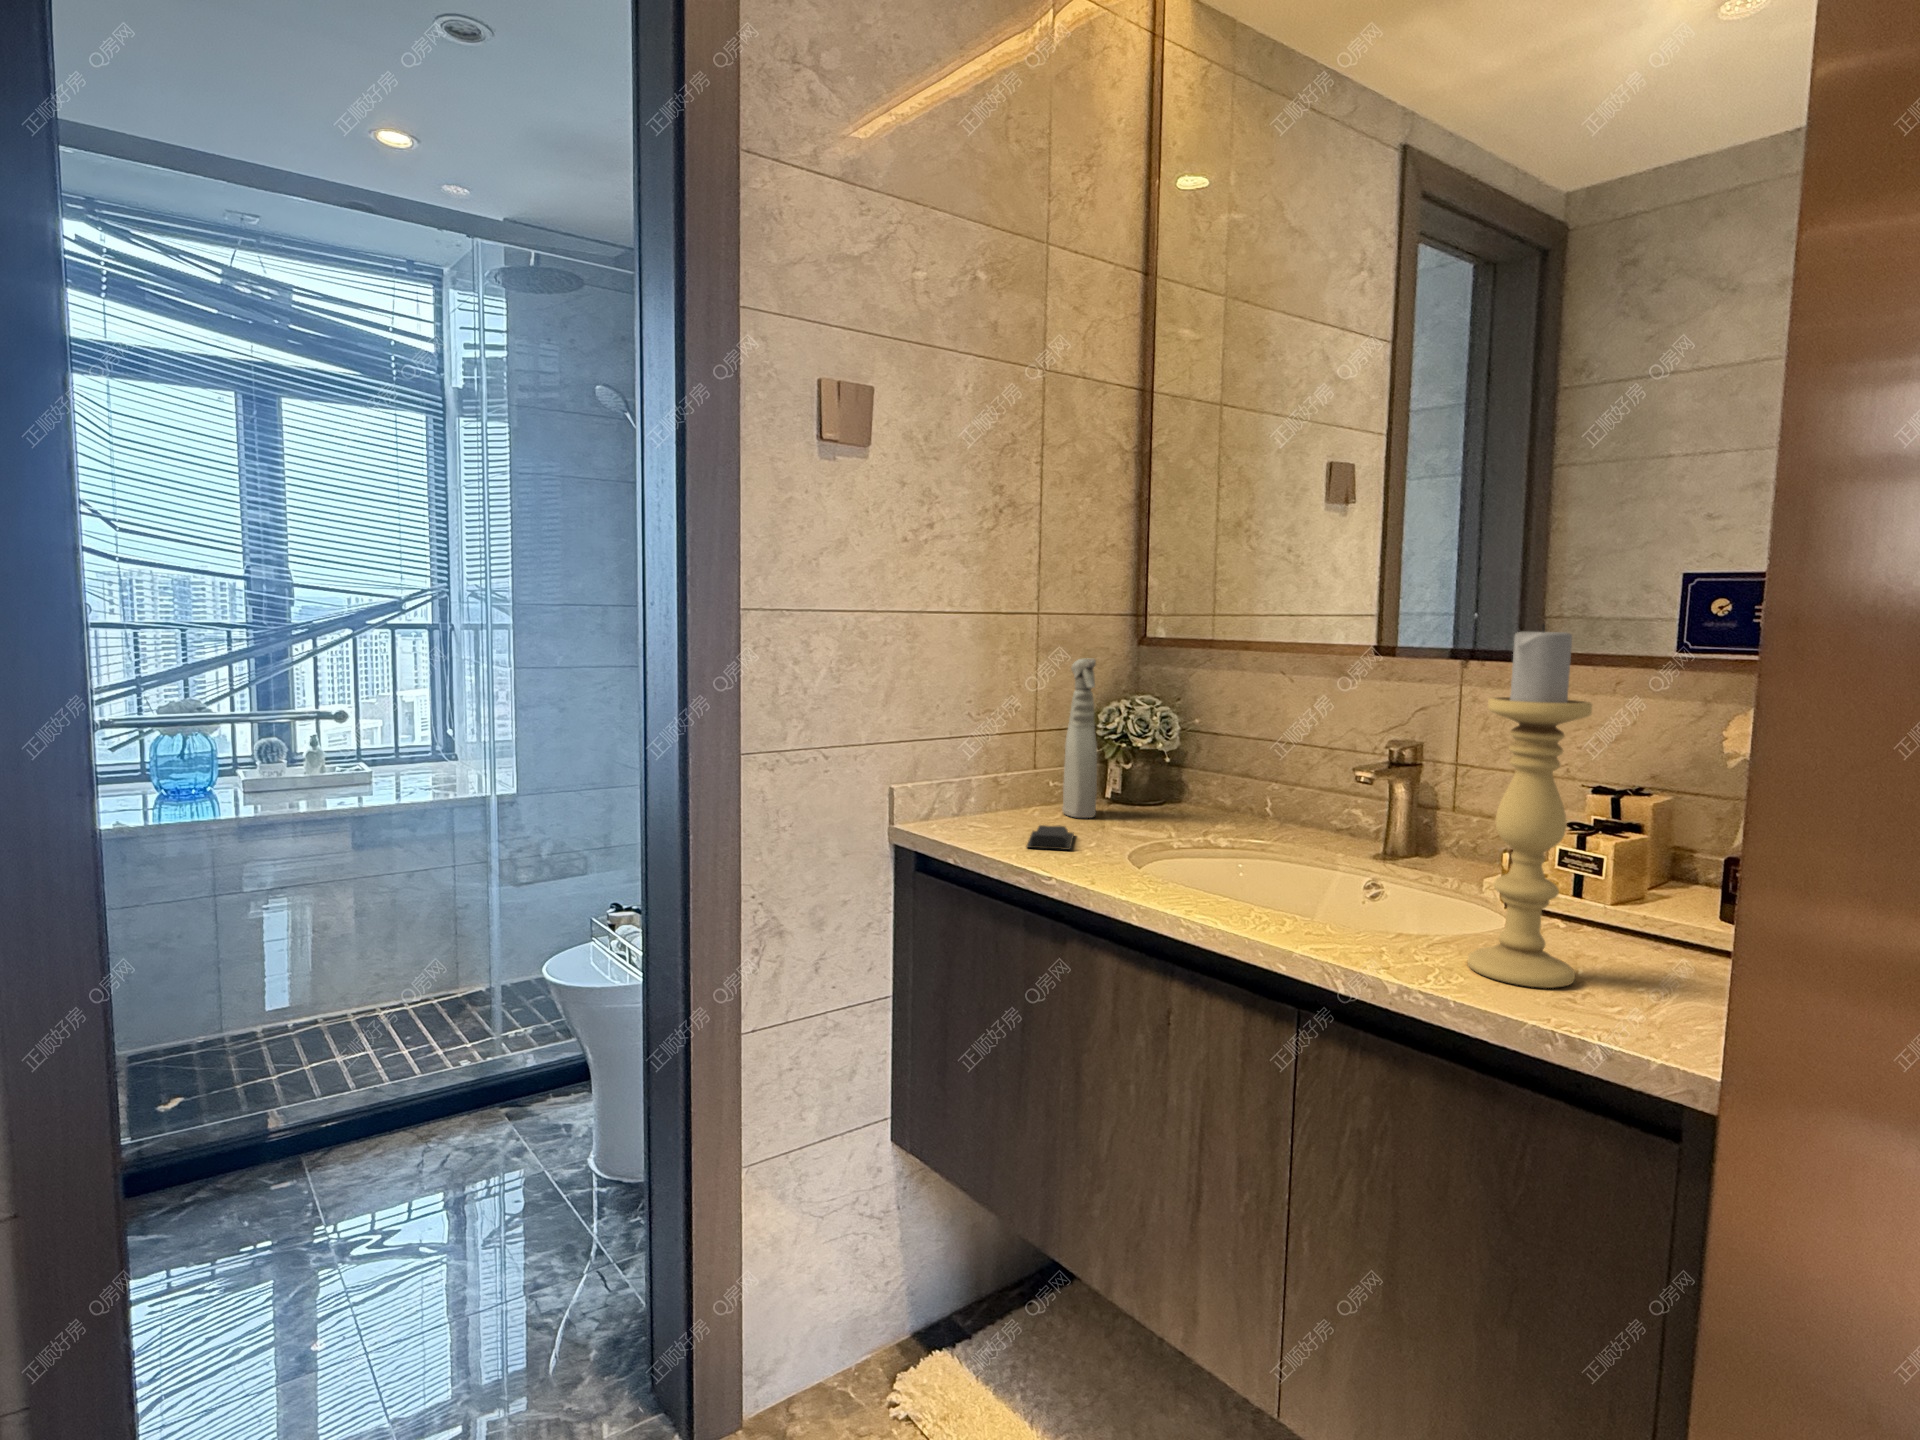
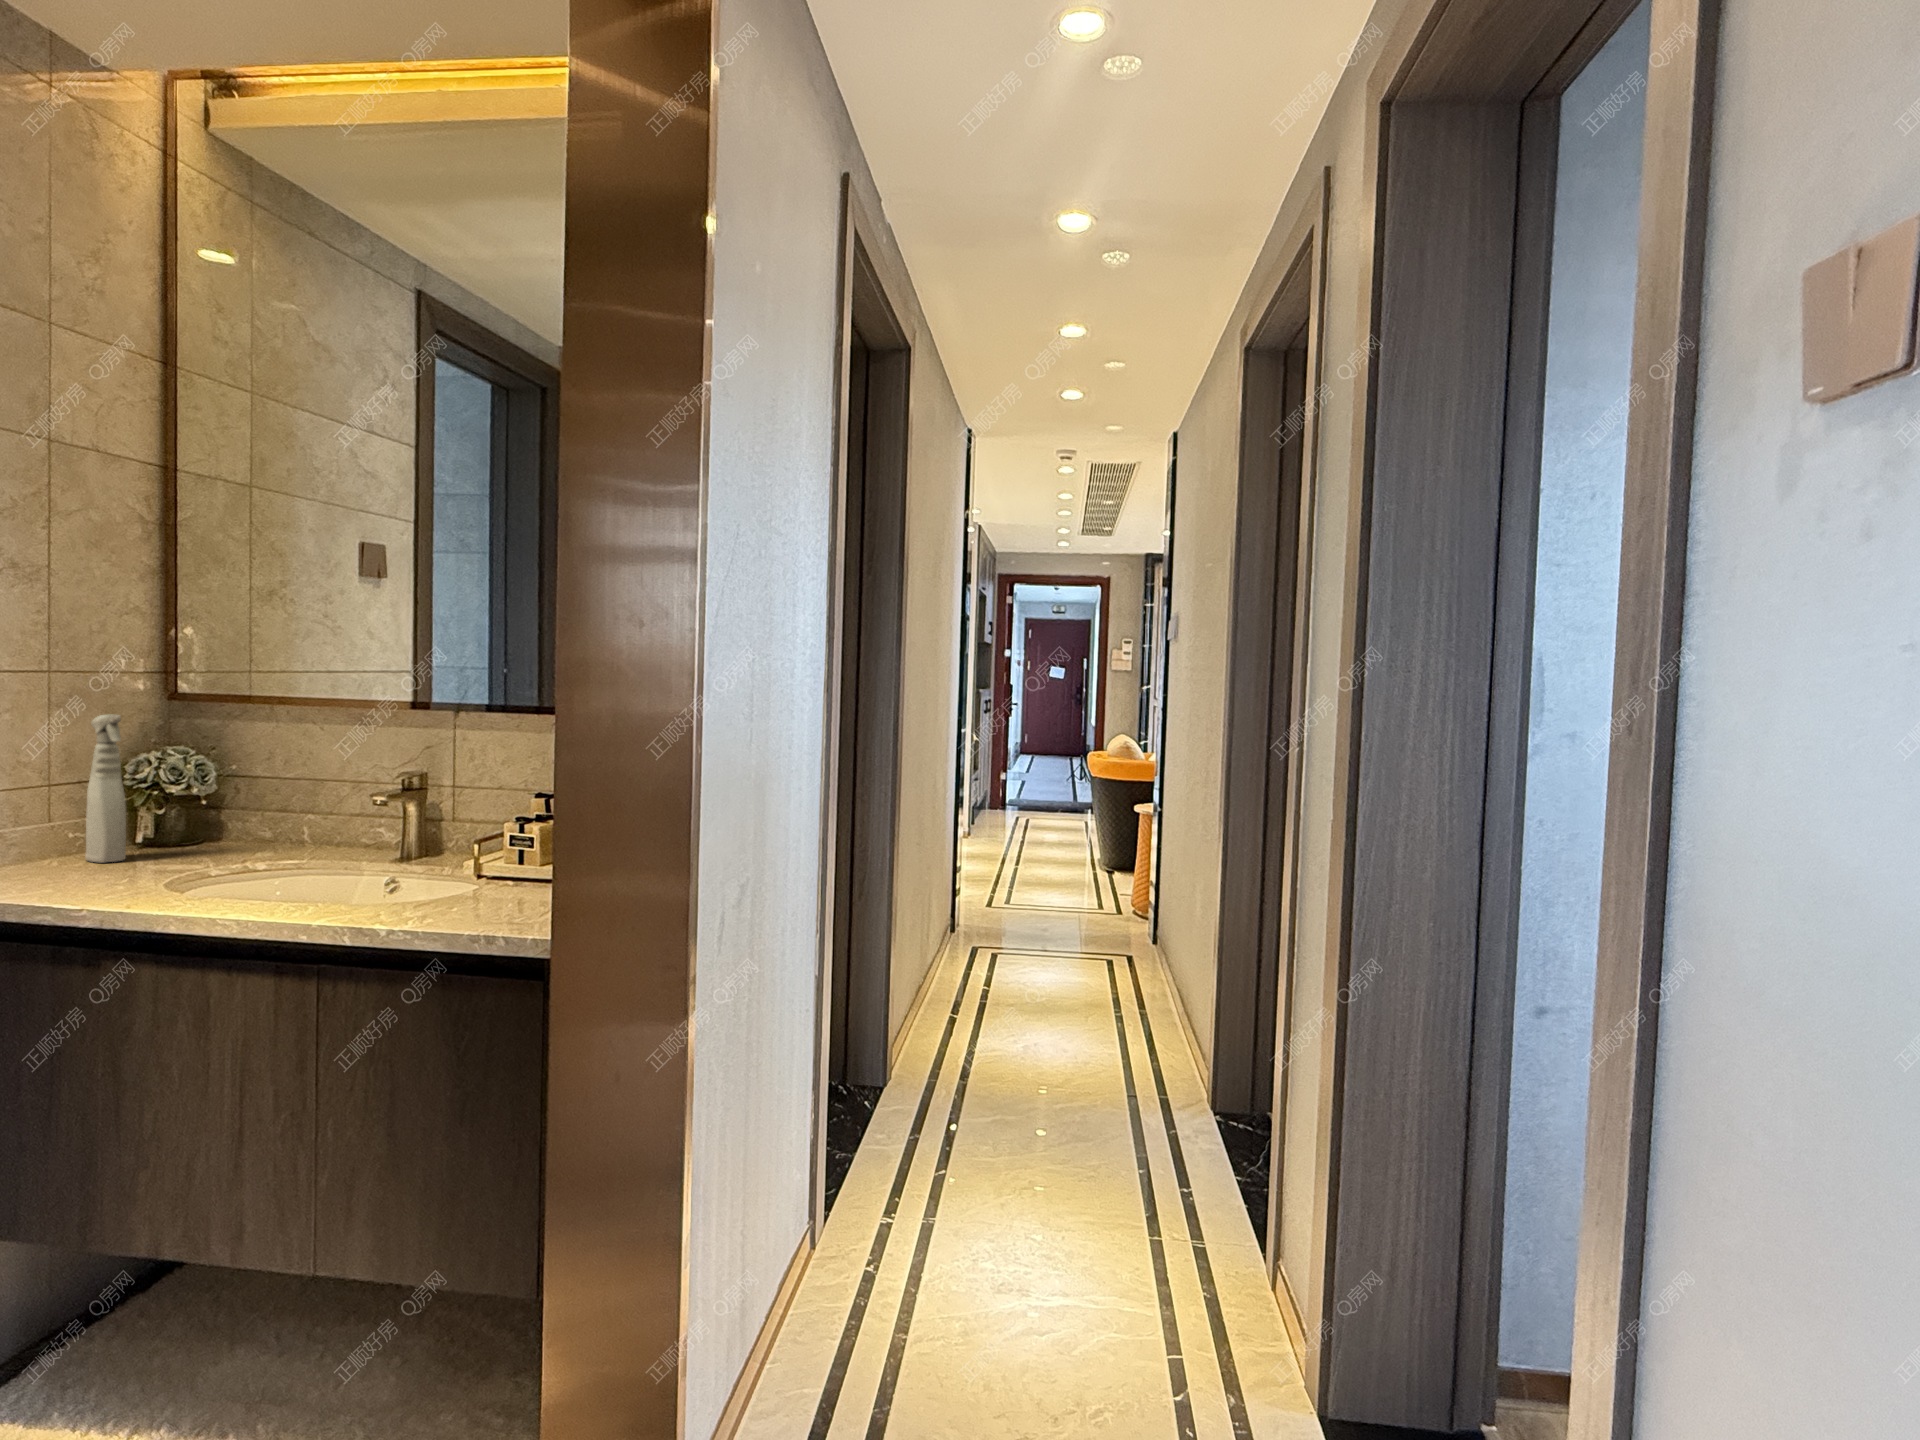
candle holder: present [1467,624,1592,988] -> none [435,698,500,916]
soap bar: present [1027,825,1074,850] -> none [50,869,103,891]

